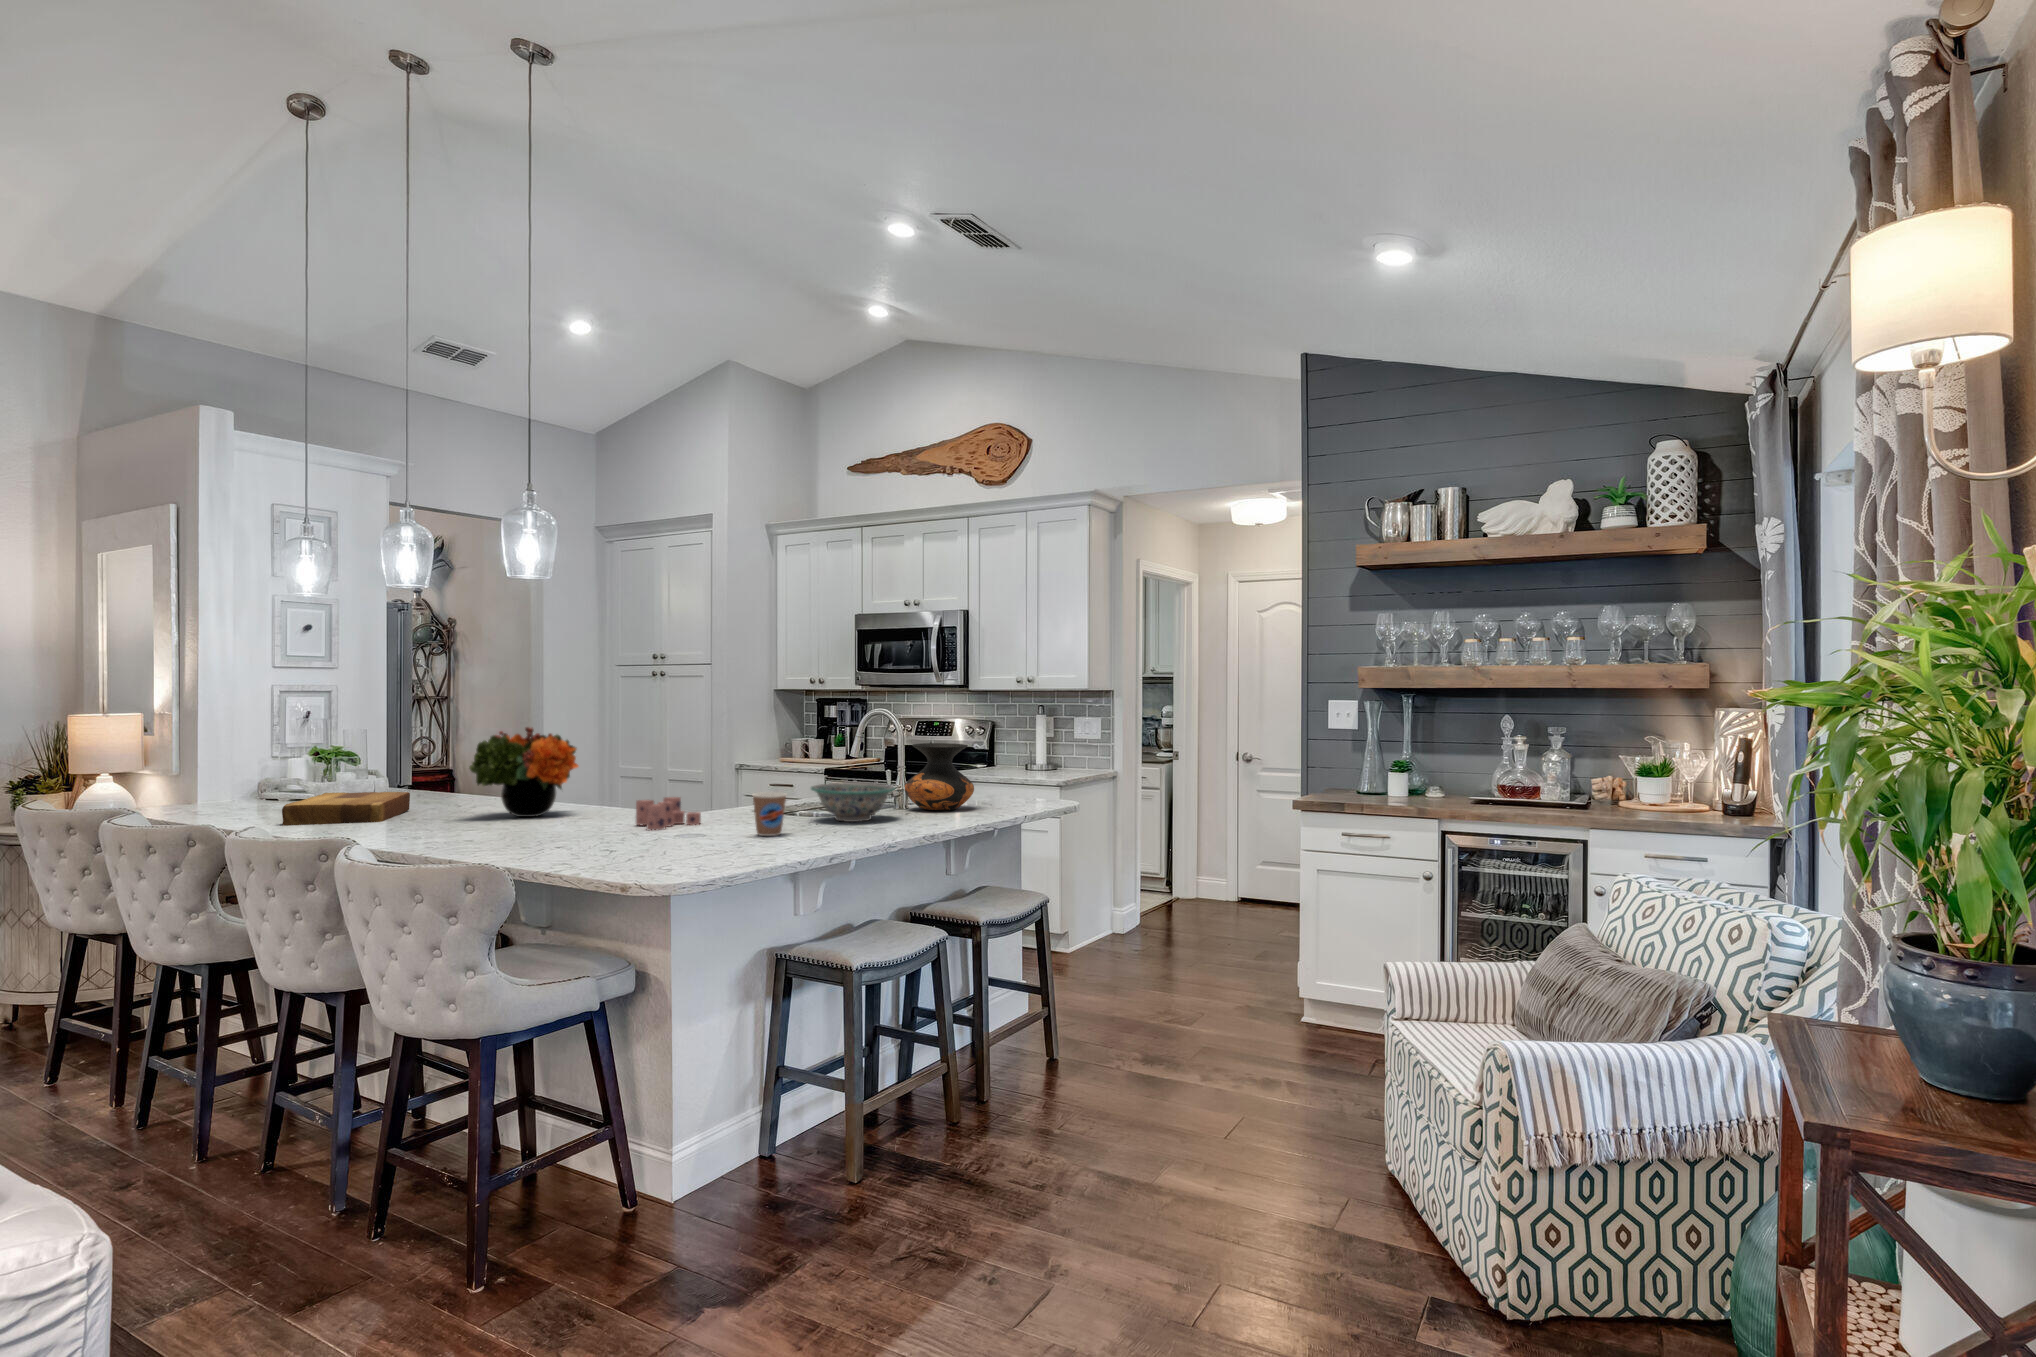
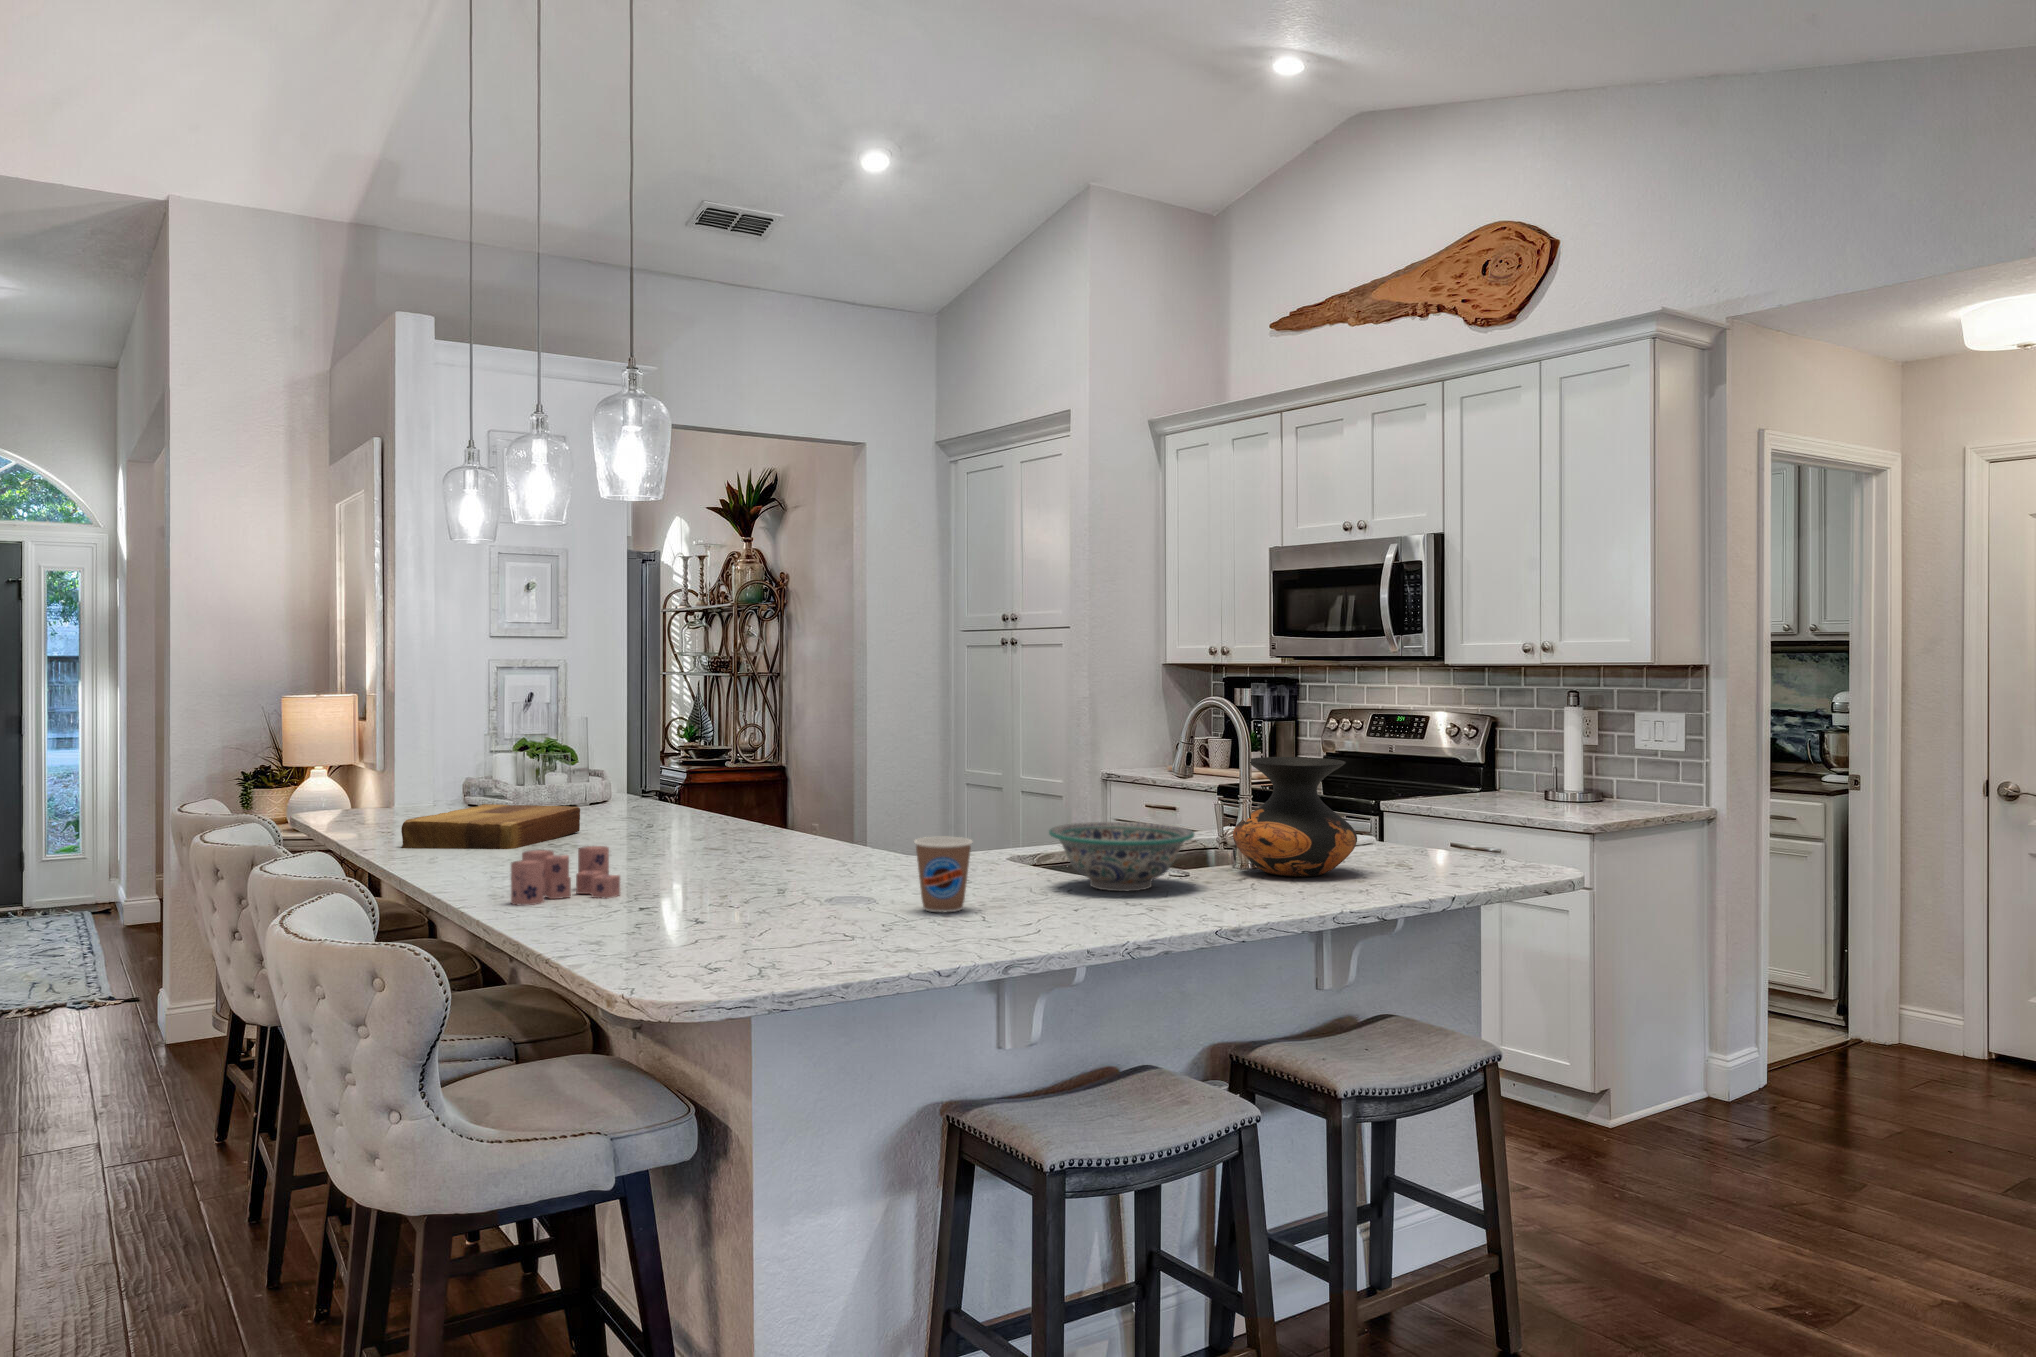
flower arrangement: present [469,727,578,817] -> none [608,720,763,852]
candle: present [636,797,701,830] -> present [511,846,620,905]

